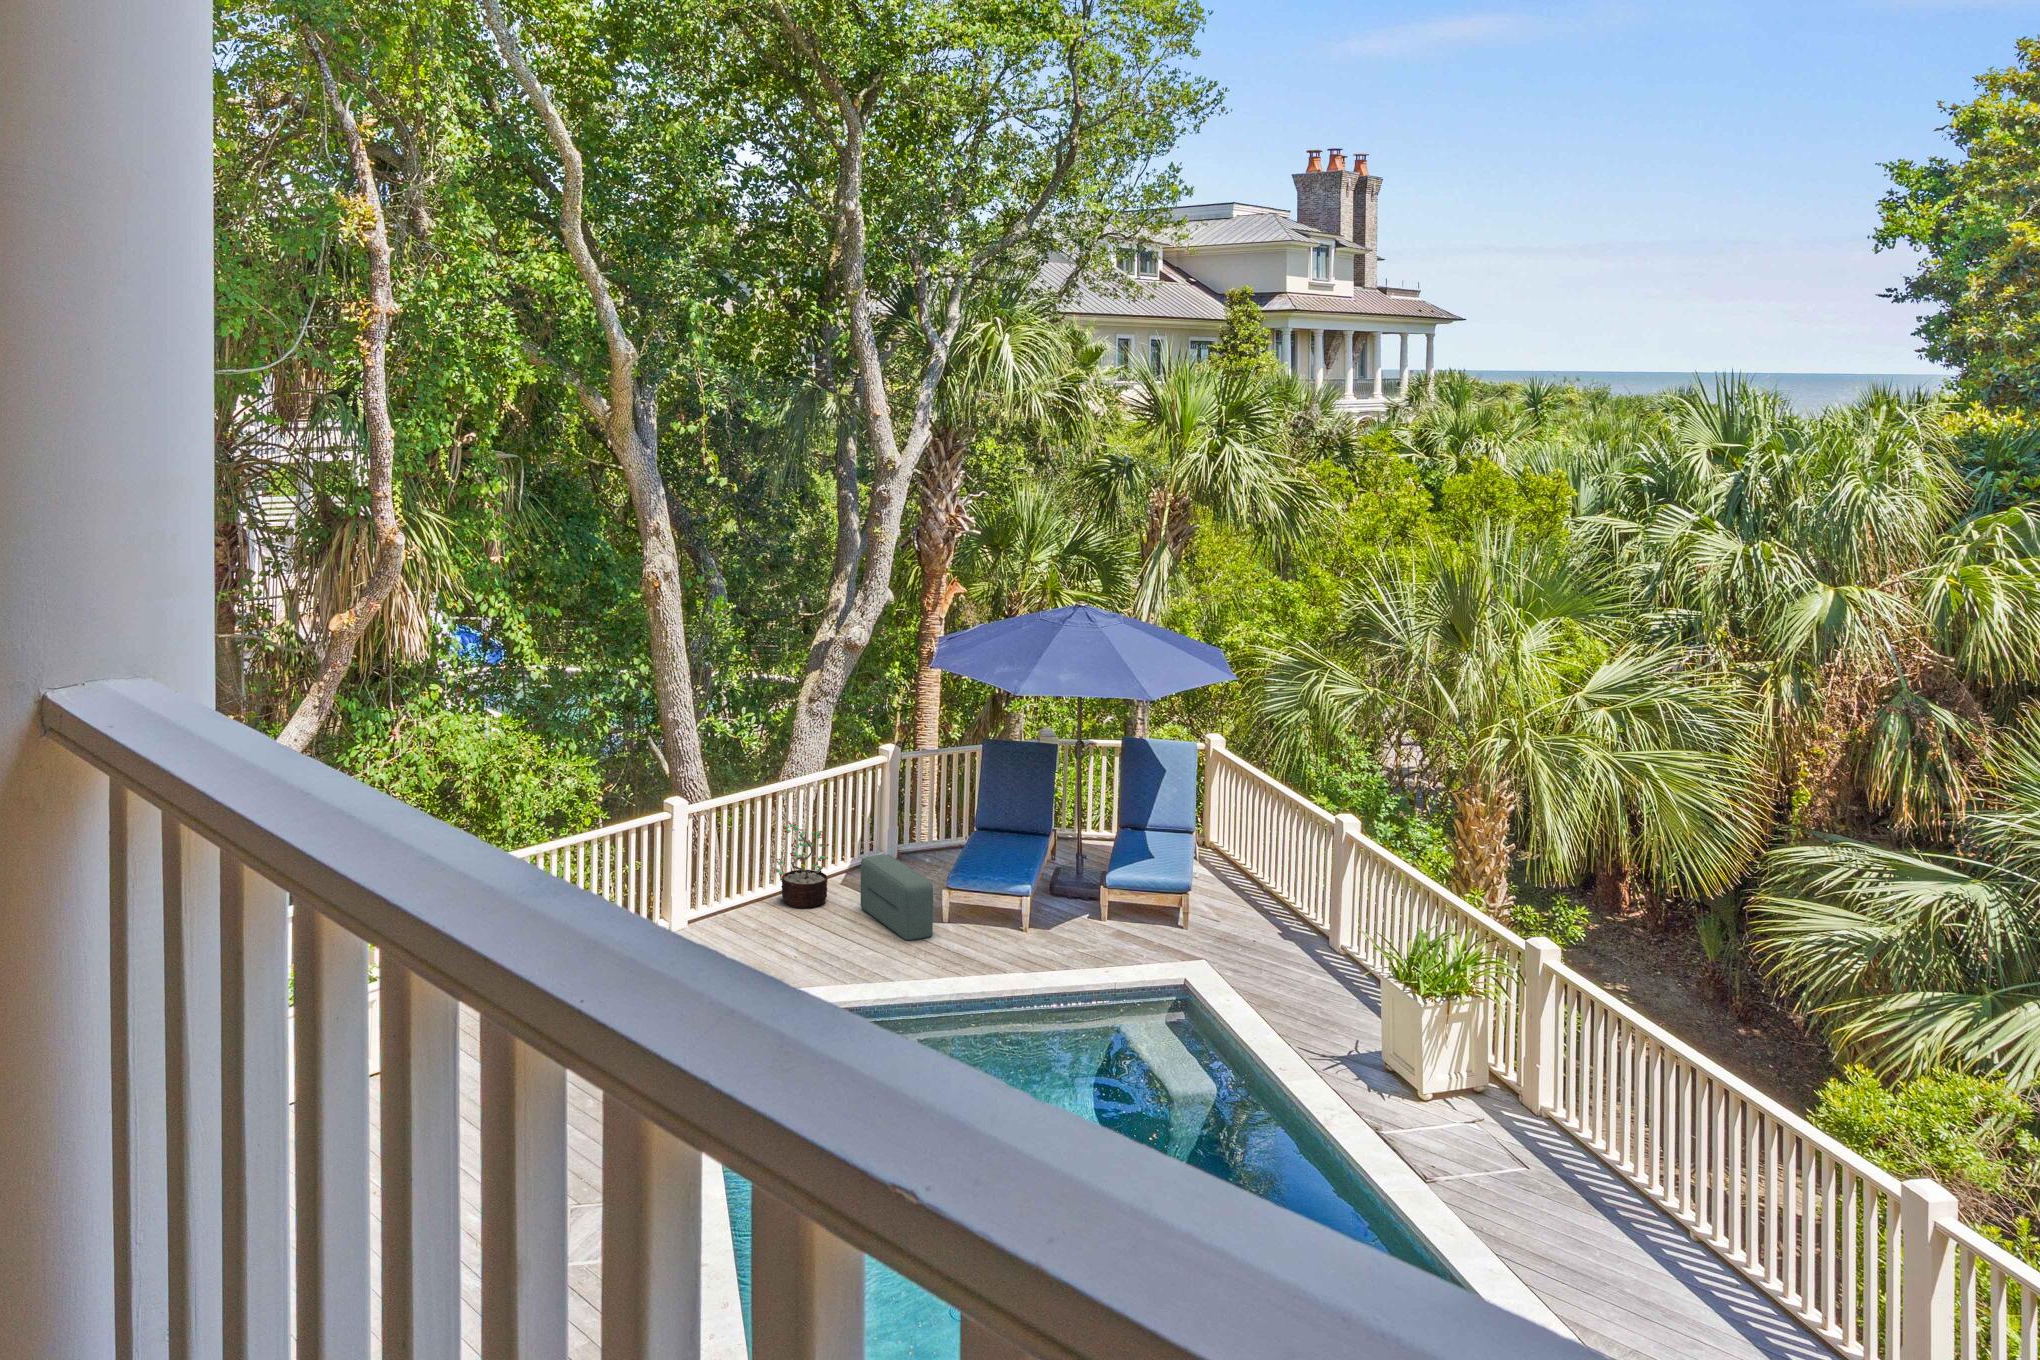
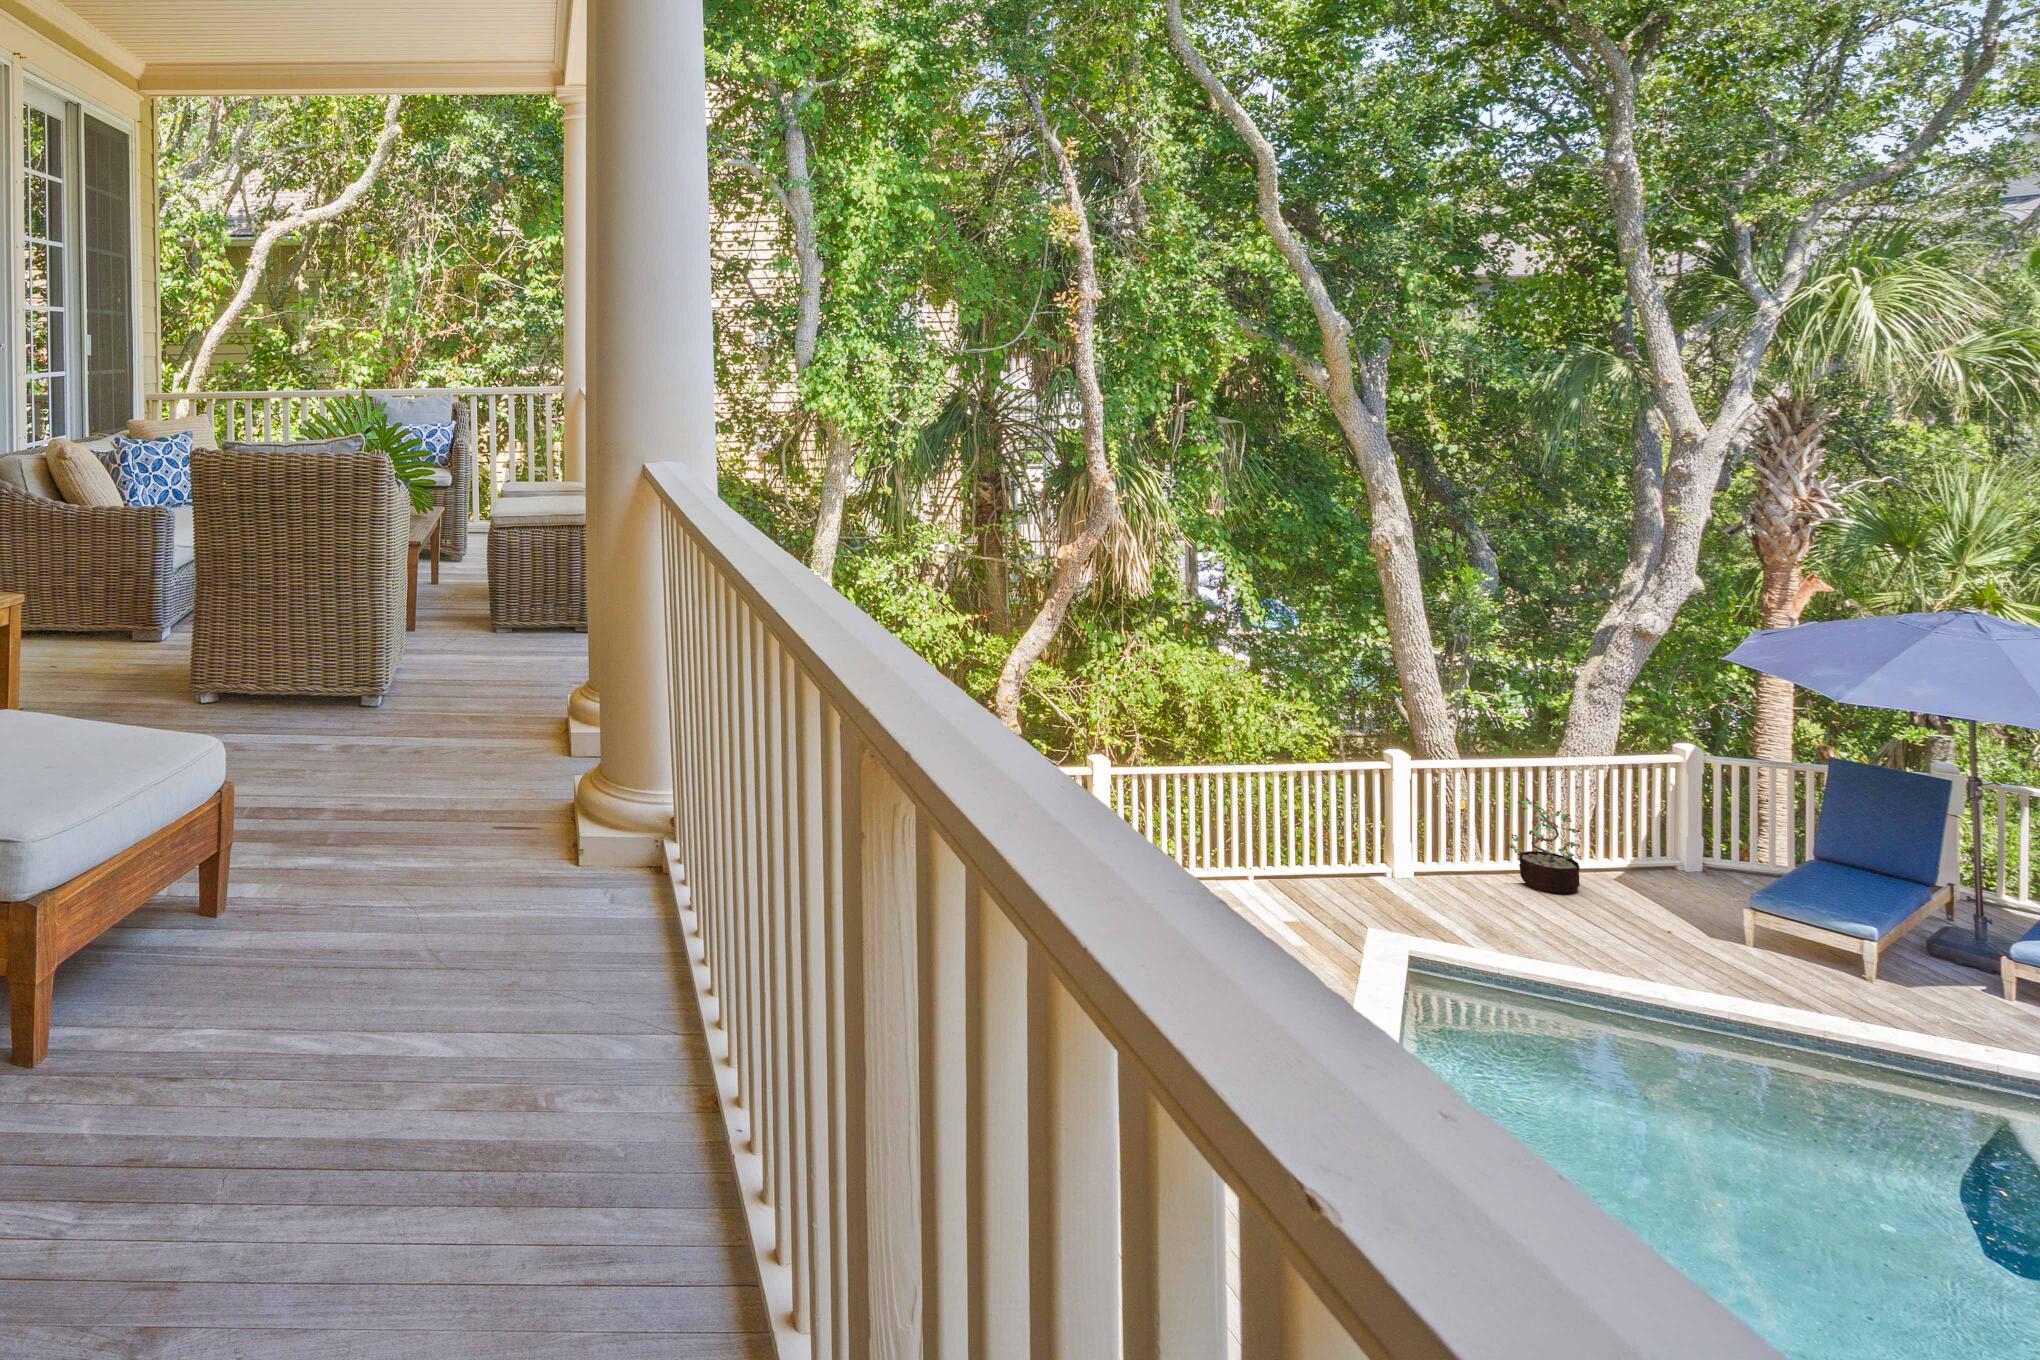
pouf: present [861,855,933,940] -> none [1622,853,1720,956]

